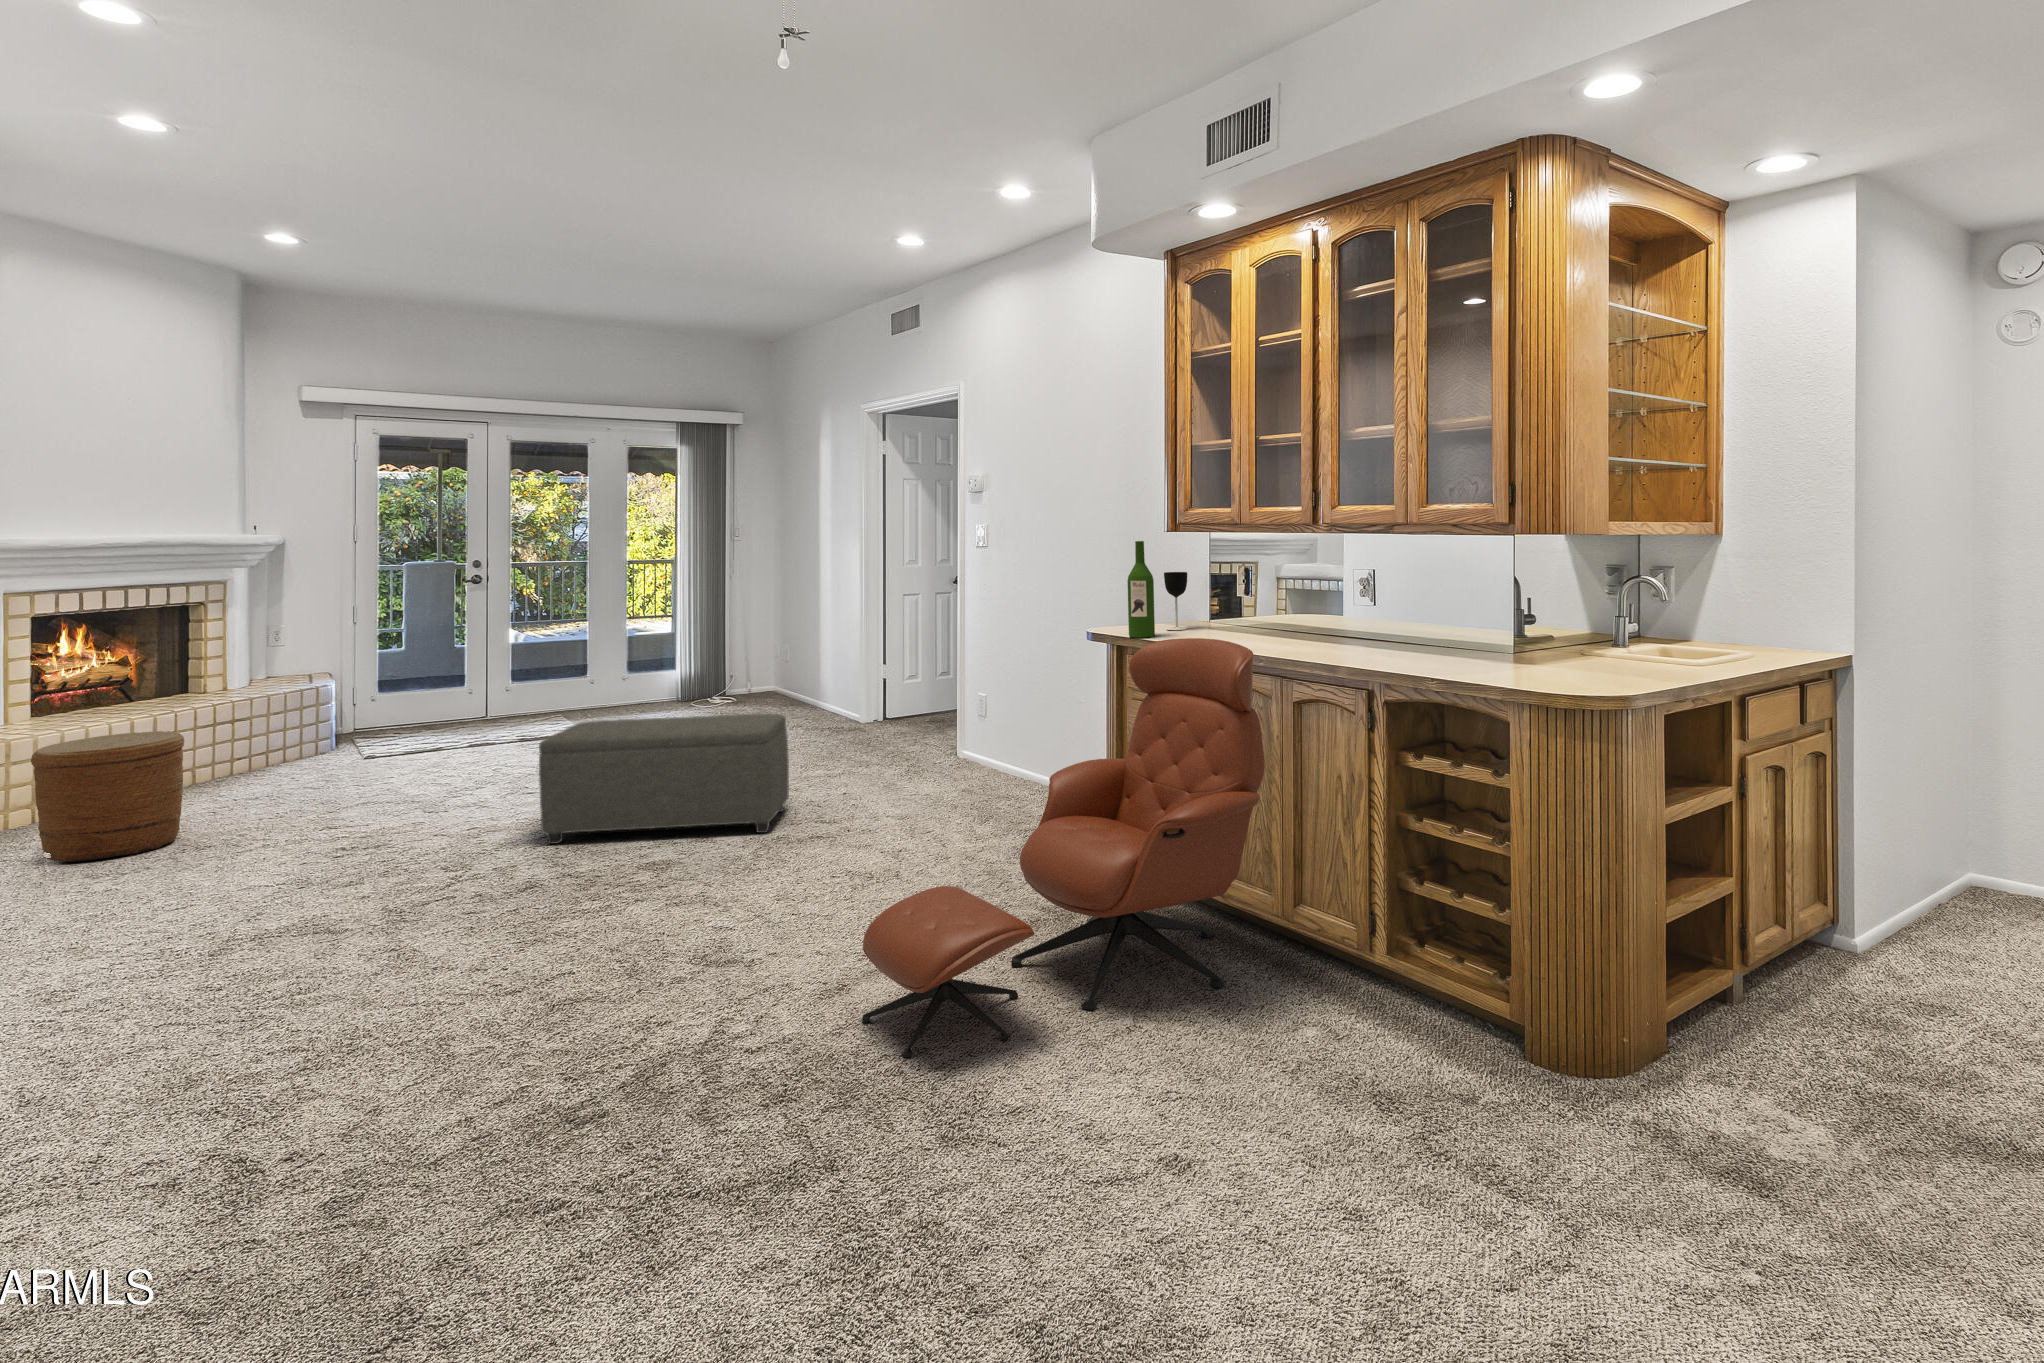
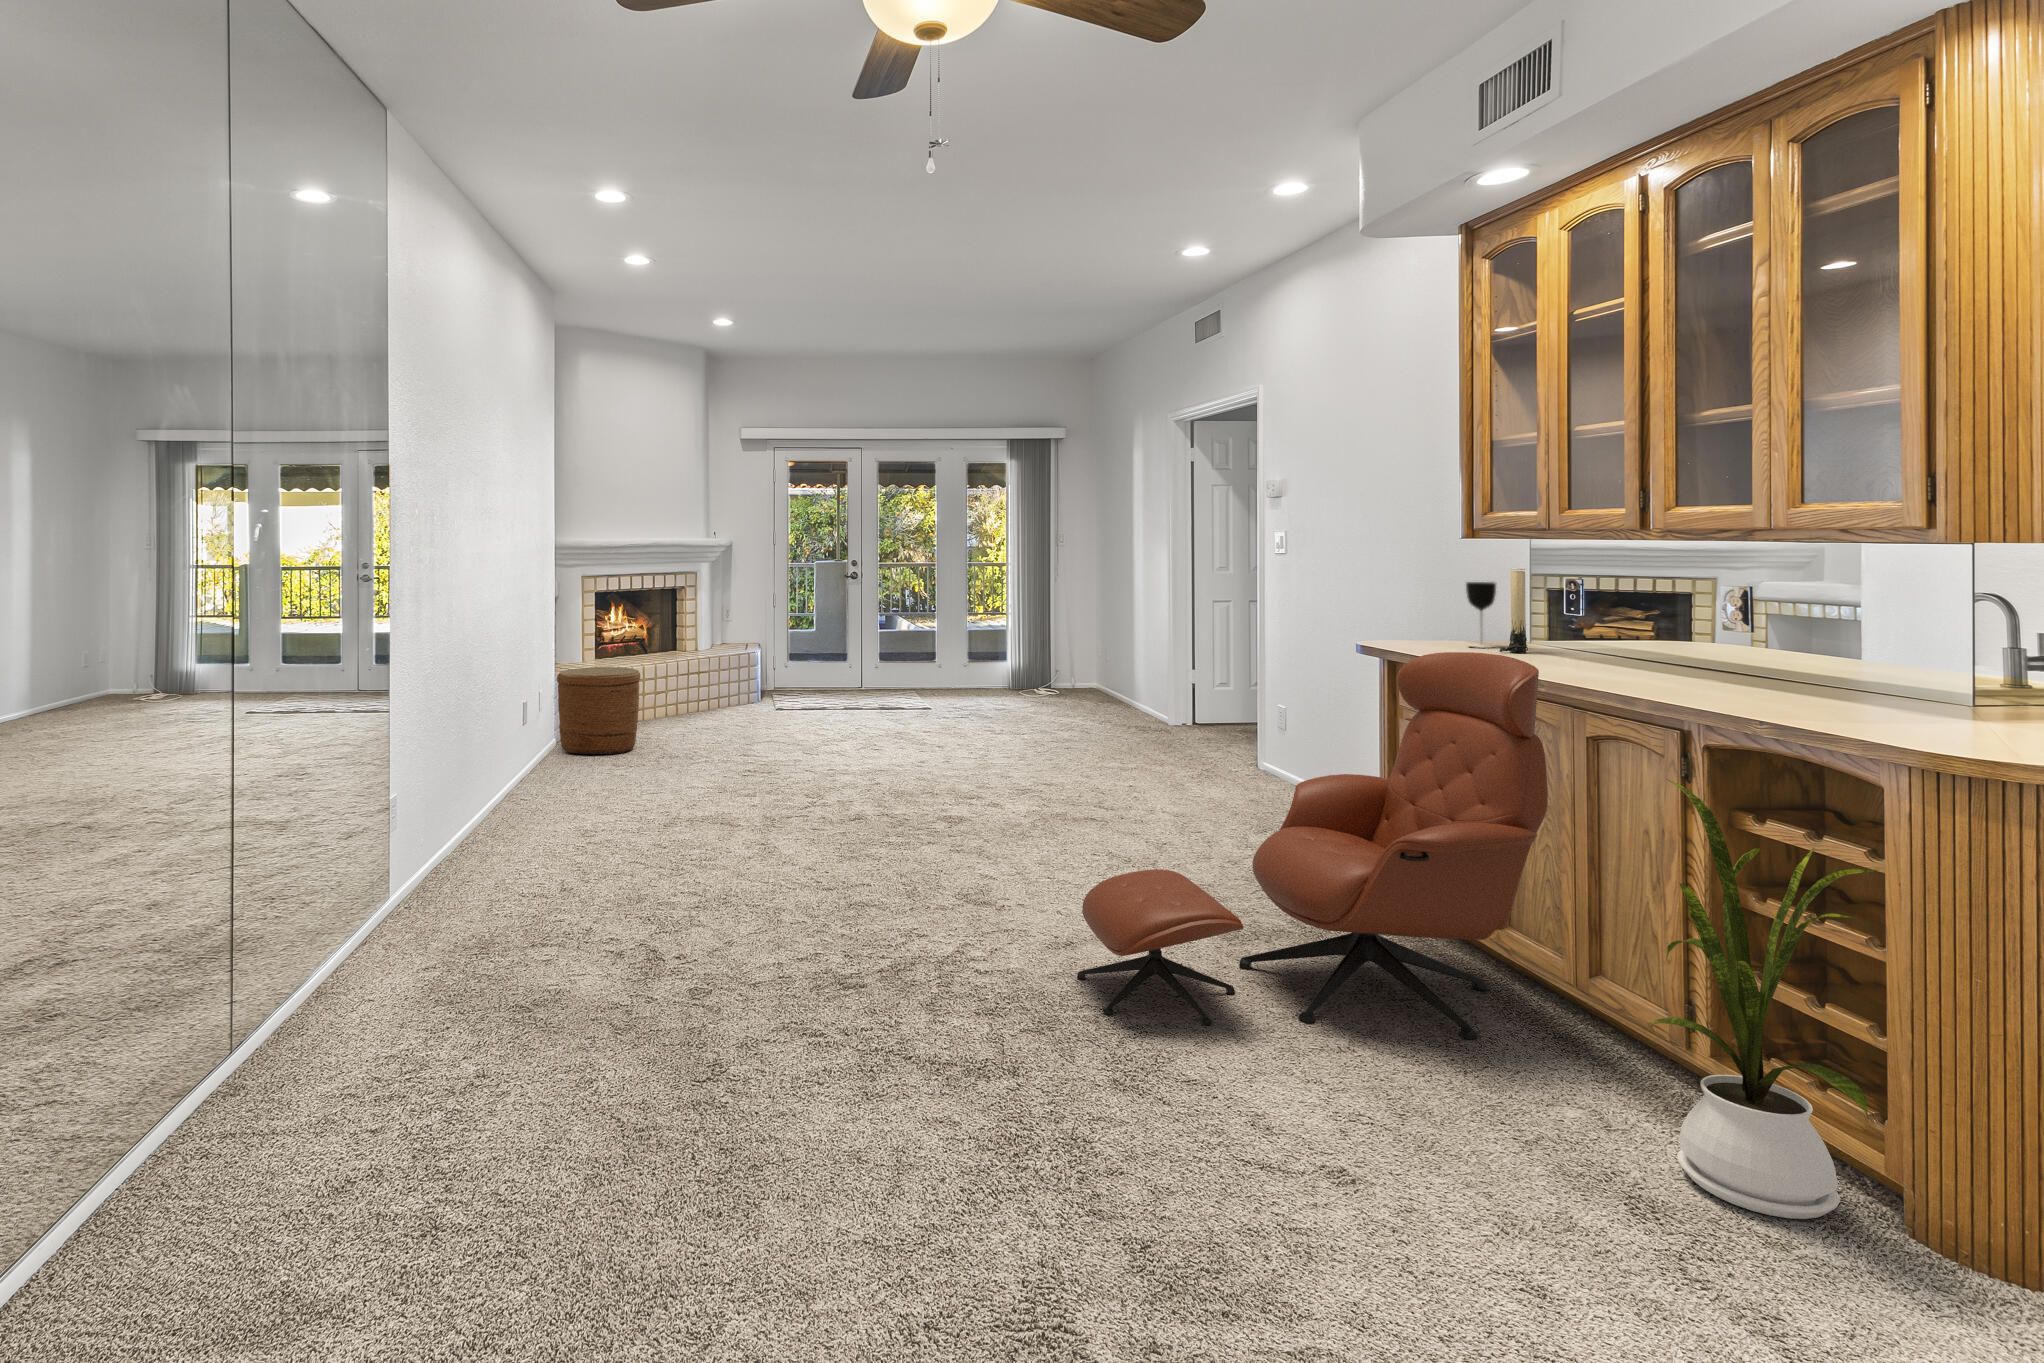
wine bottle: present [1127,541,1155,638] -> none [1414,545,1447,652]
candle: none [1196,559,1217,633] -> present [1499,568,1528,653]
ottoman: present [539,714,789,844] -> none [864,692,1075,812]
house plant: none [1369,738,1533,1085] -> present [1649,779,1878,1219]

